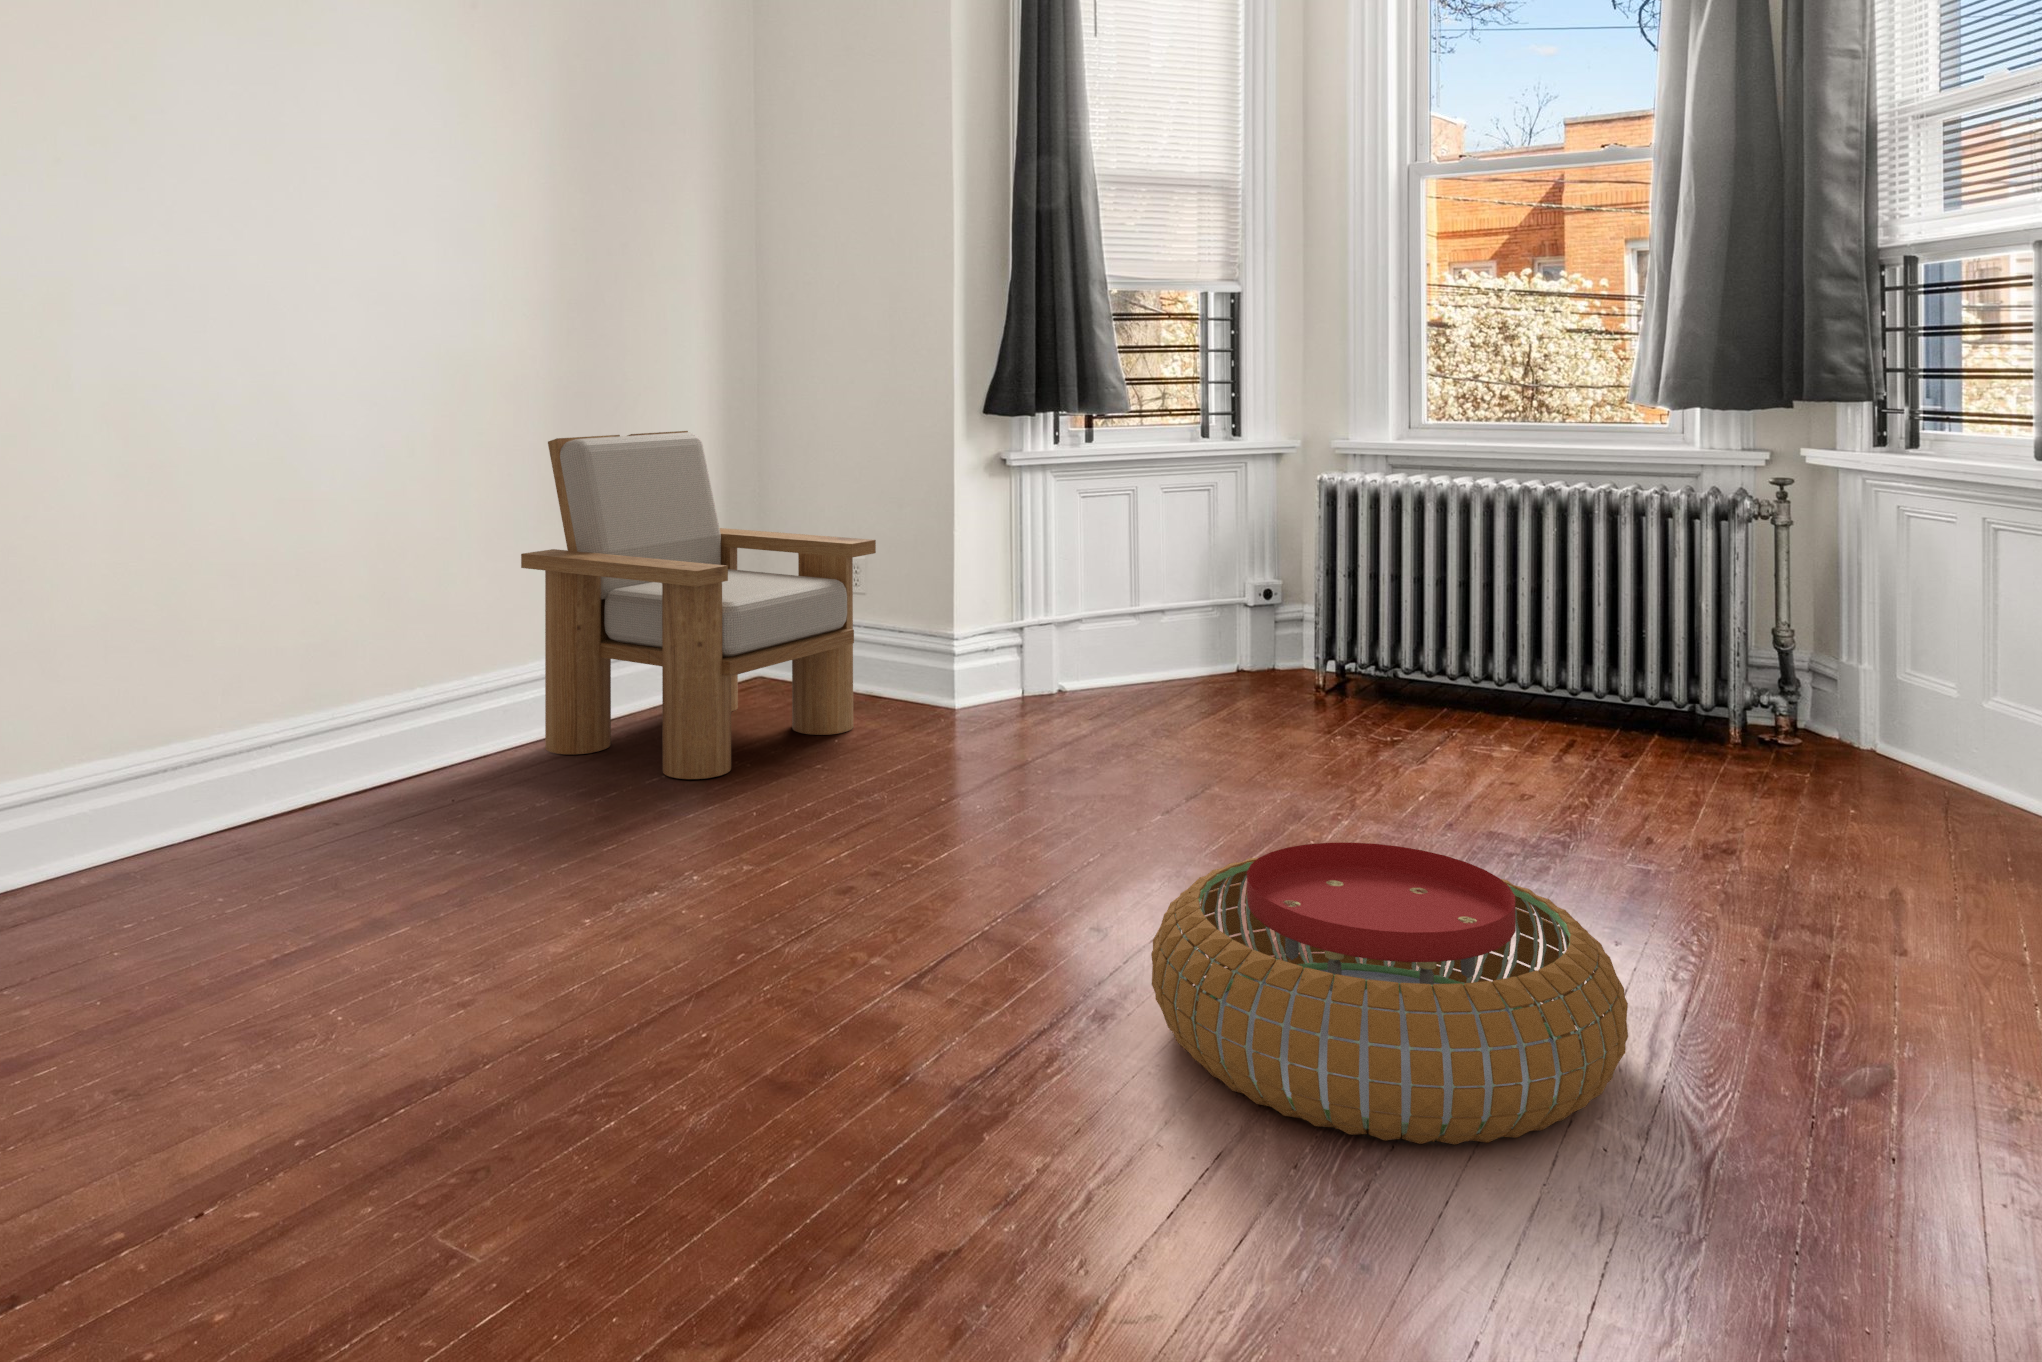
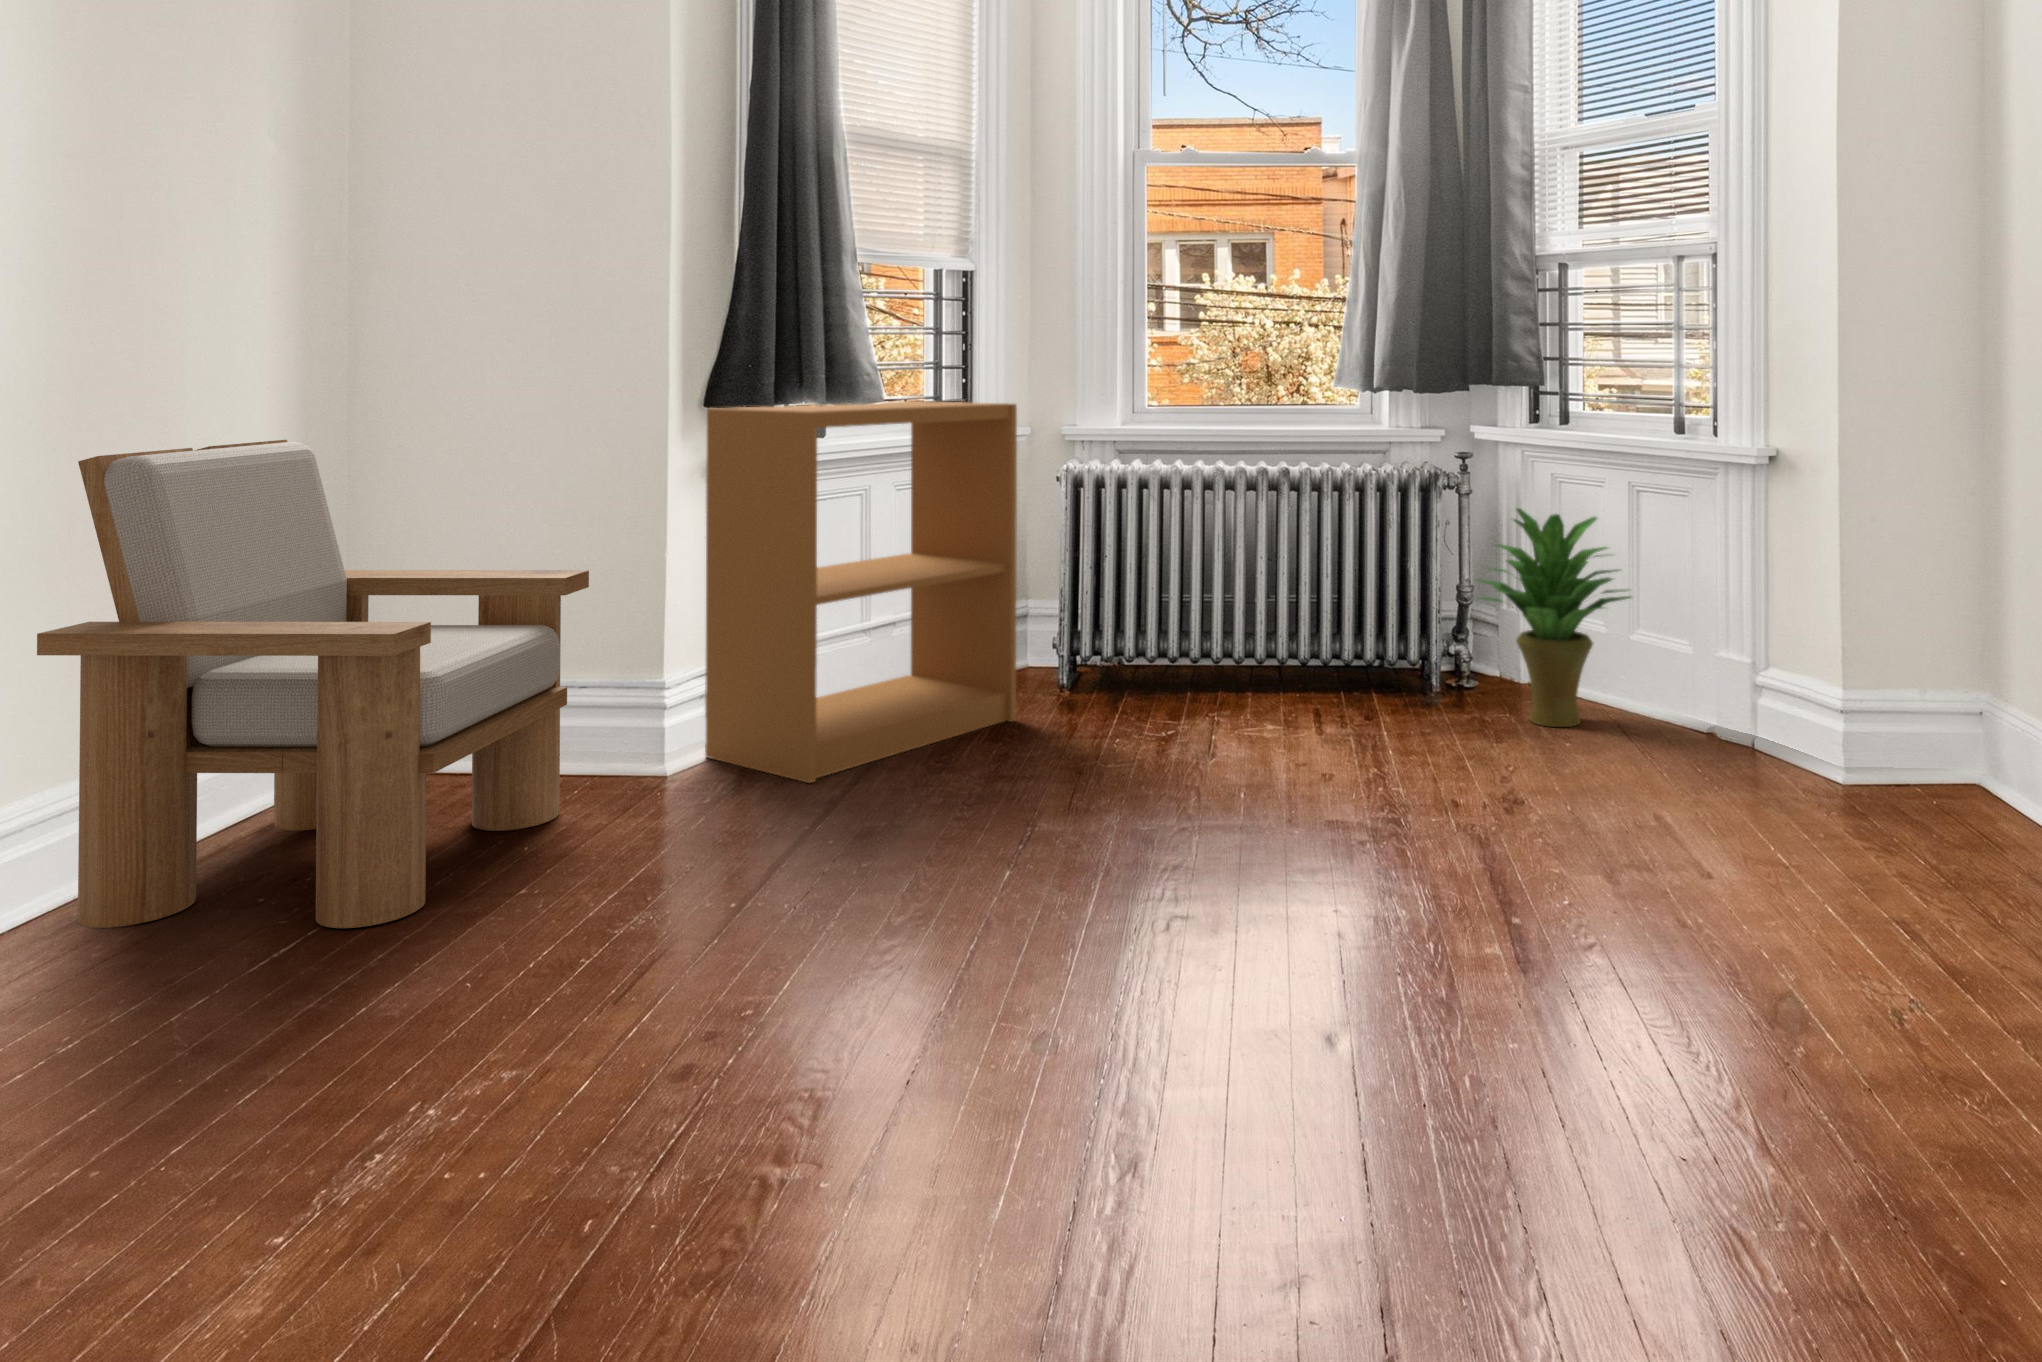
bookshelf: none [980,409,1258,735] -> present [705,401,1017,783]
potted plant: none [1751,541,1970,799] -> present [1476,508,1631,727]
pouf: present [1151,842,1628,1145] -> none [1212,853,1700,1183]

